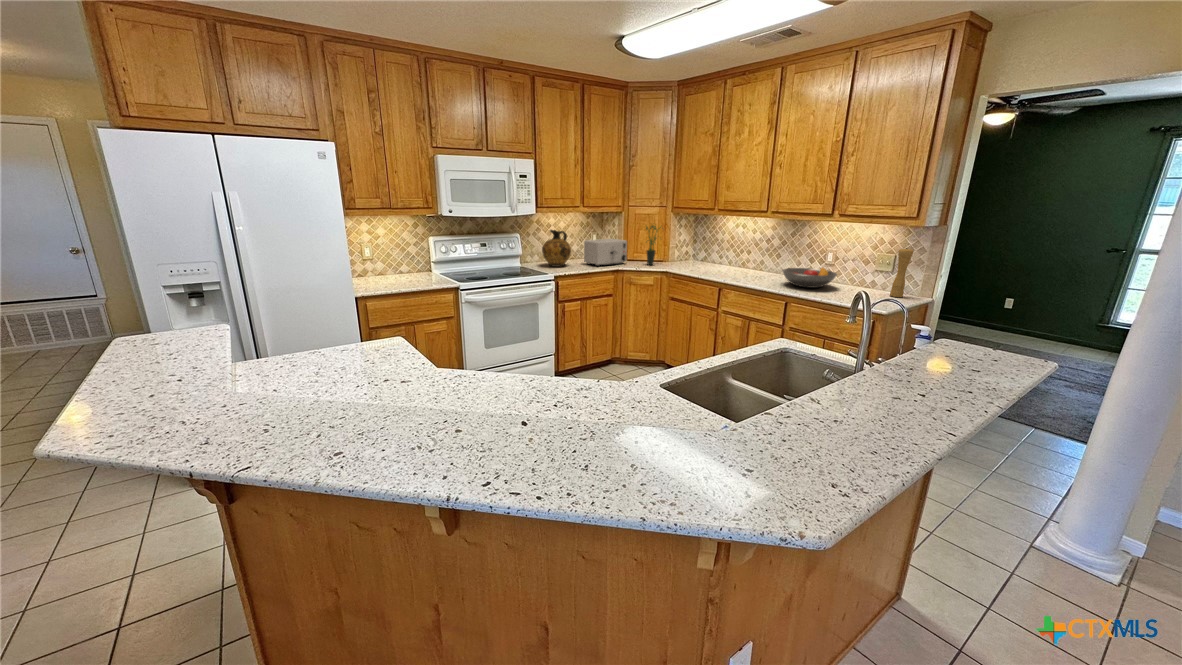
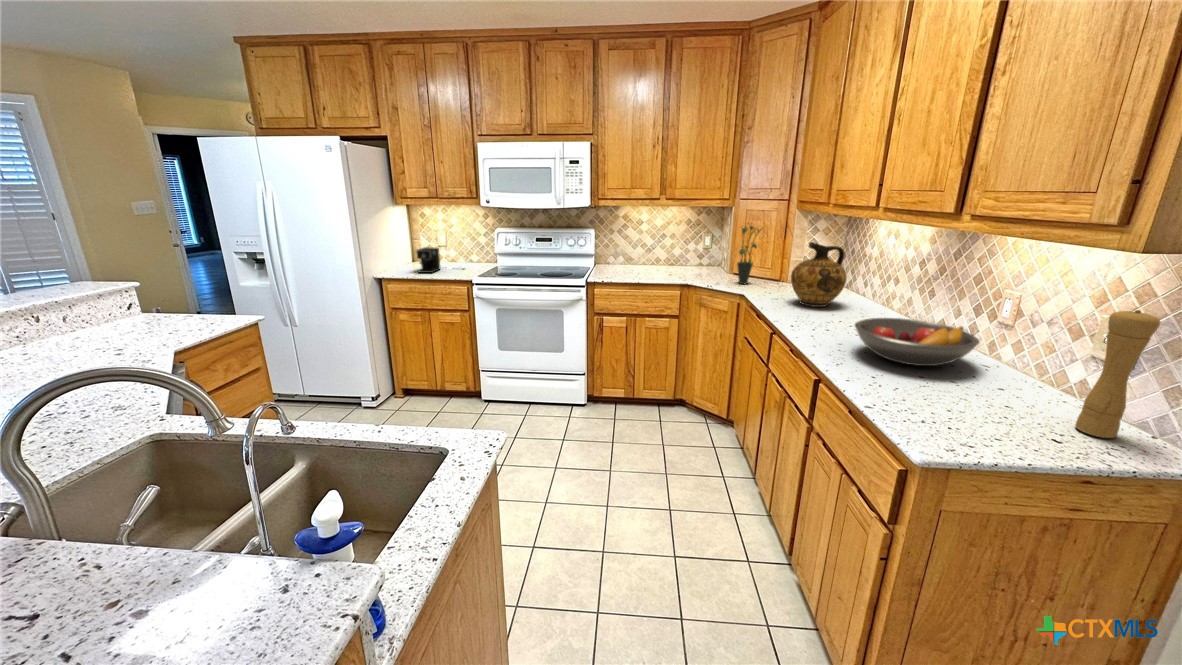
ceramic jug: present [542,230,571,267] -> present [791,242,847,307]
toaster: present [584,239,627,266] -> none [662,242,719,278]
coffee maker: none [373,261,417,289] -> present [416,247,441,273]

